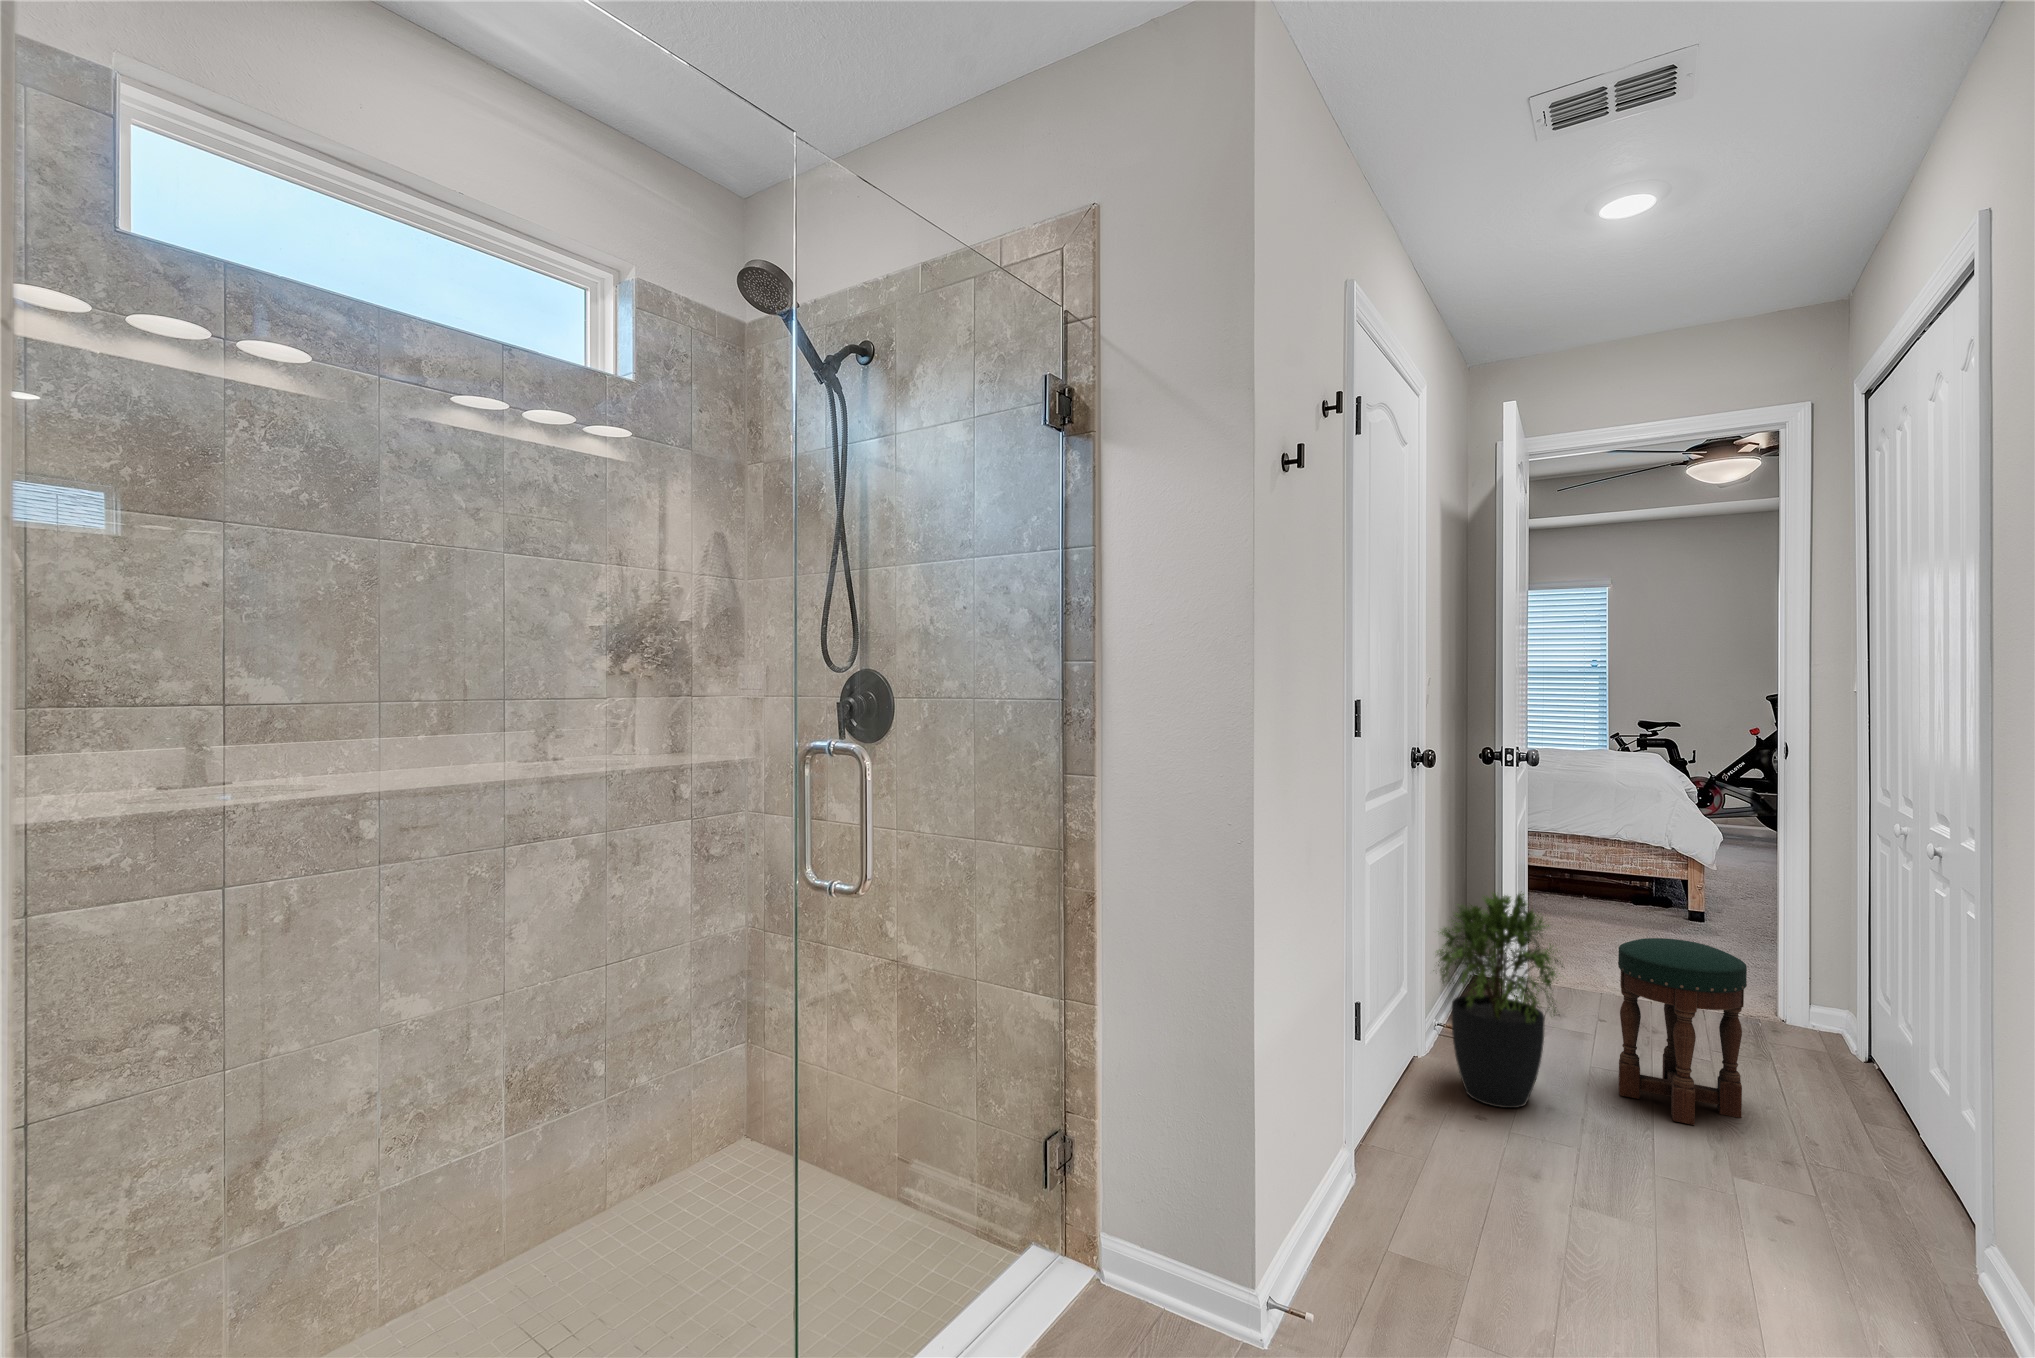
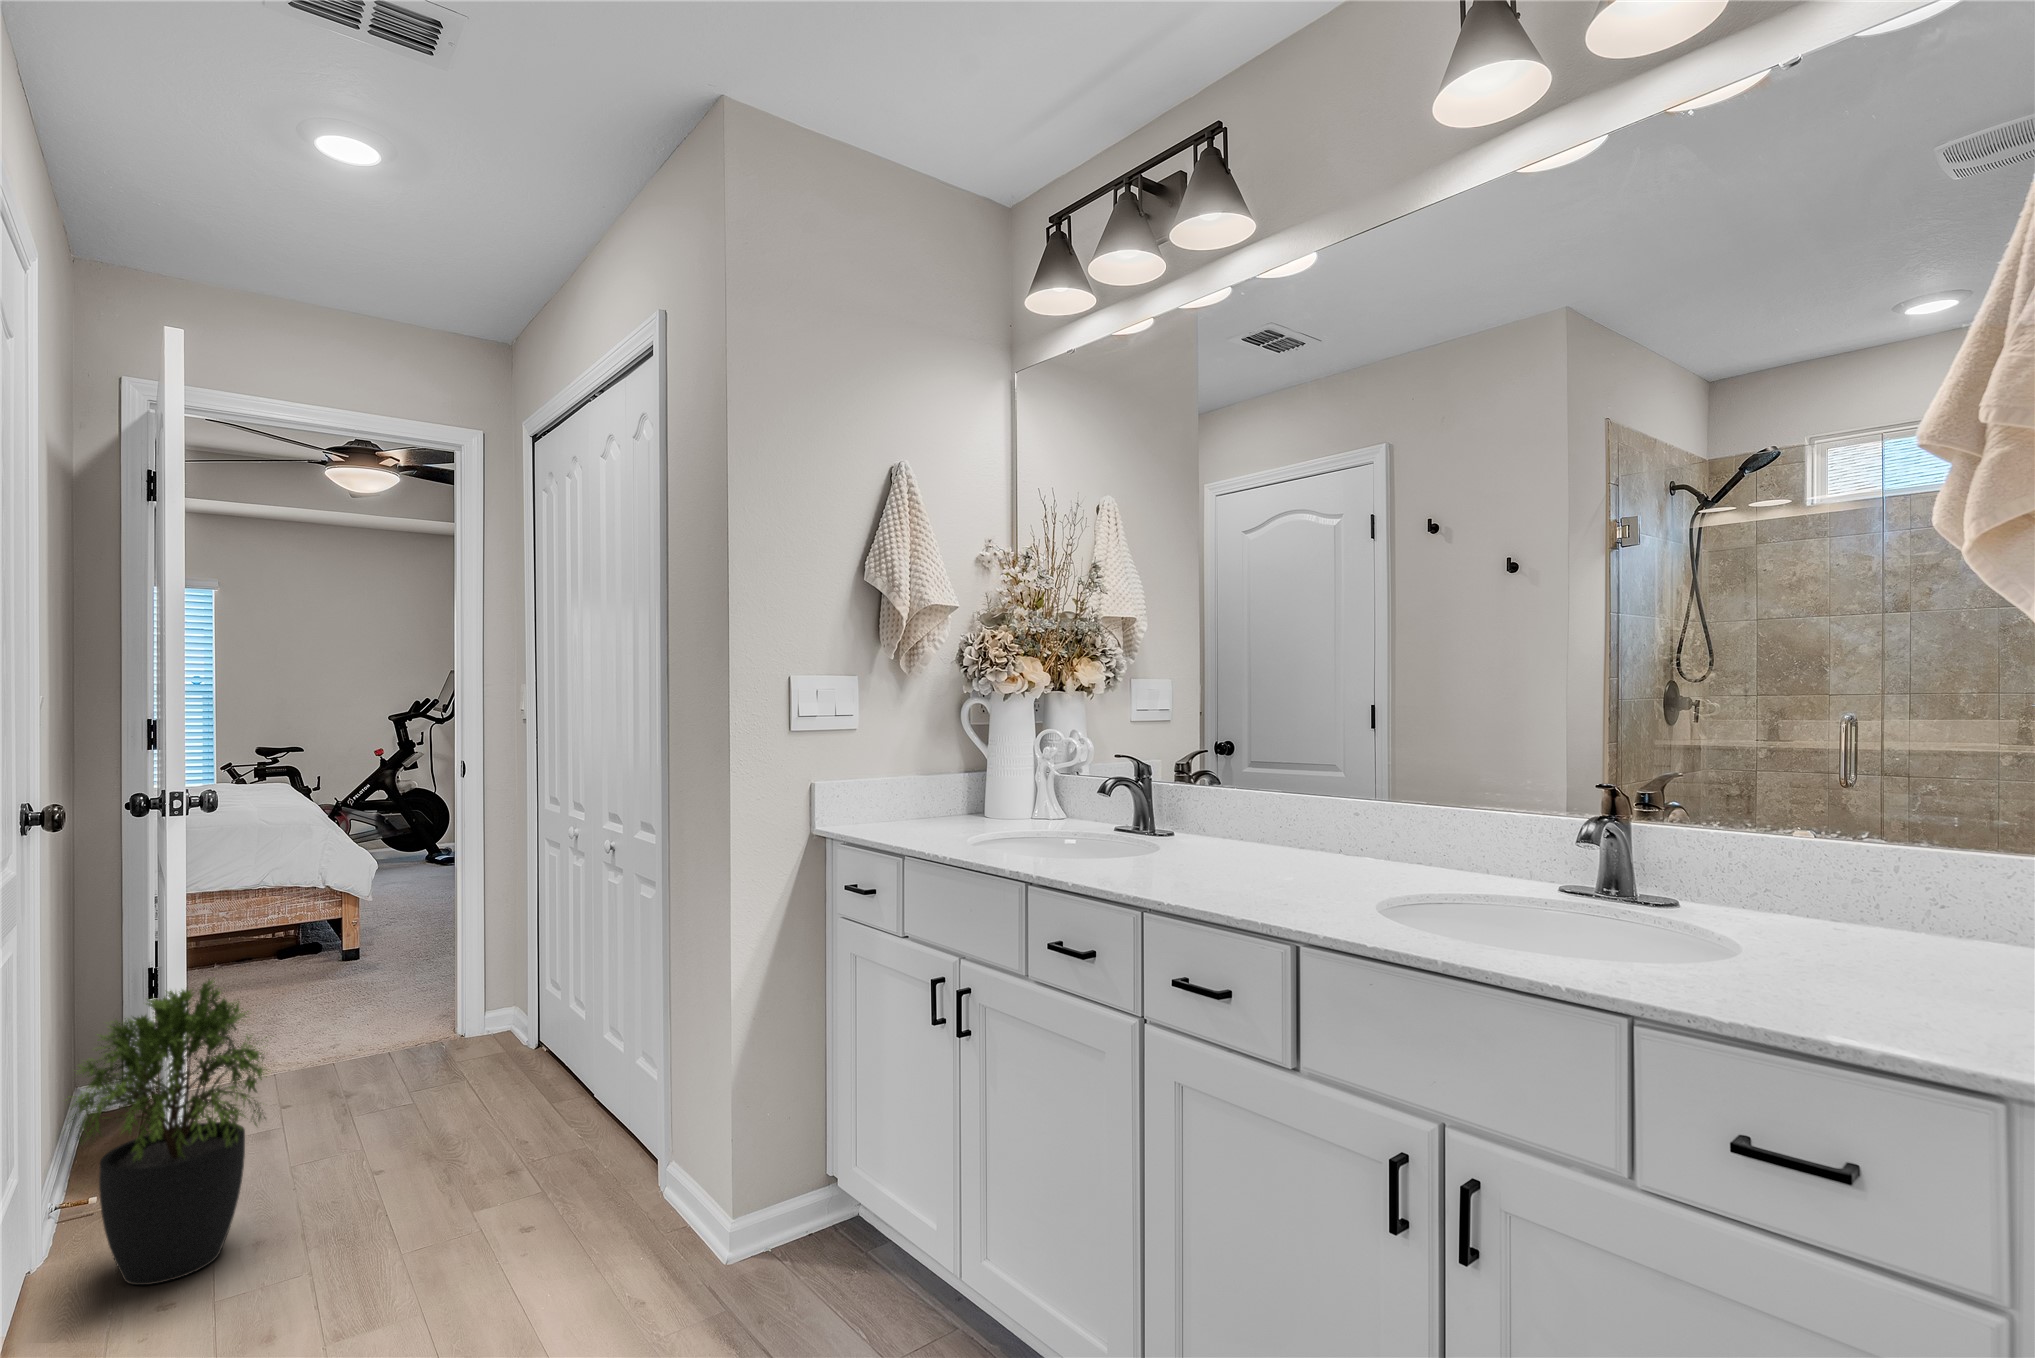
stool: present [1618,938,1747,1125] -> none [329,982,464,1185]

